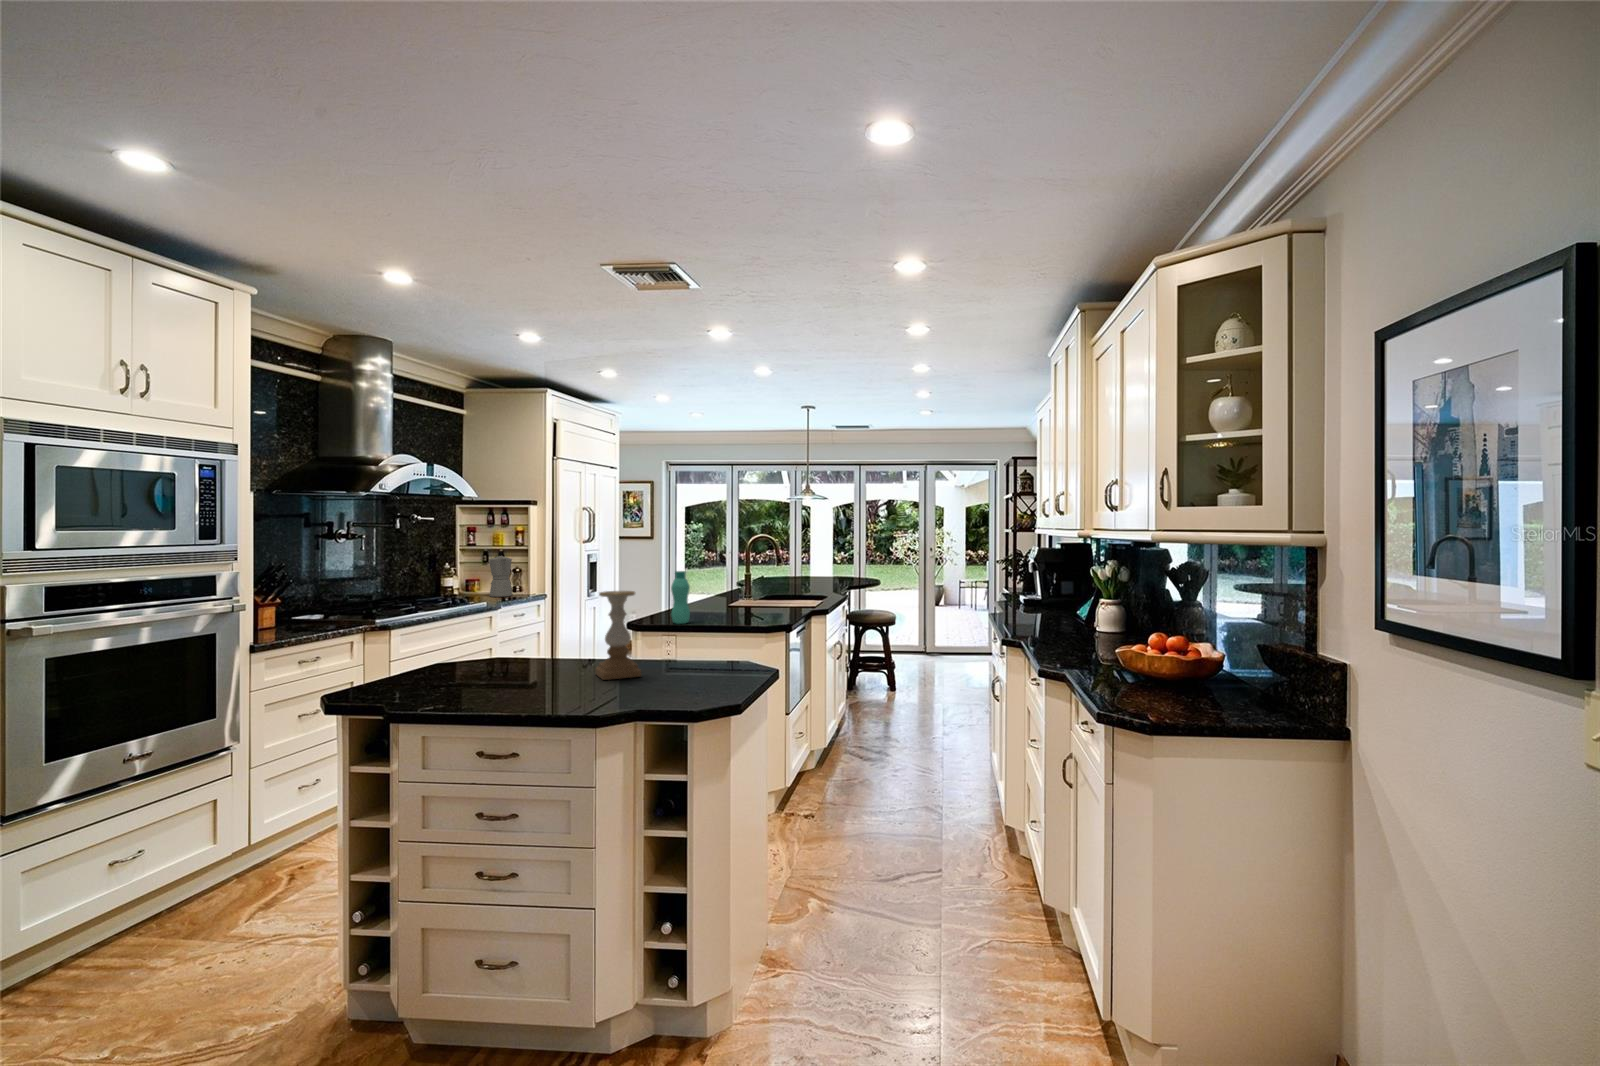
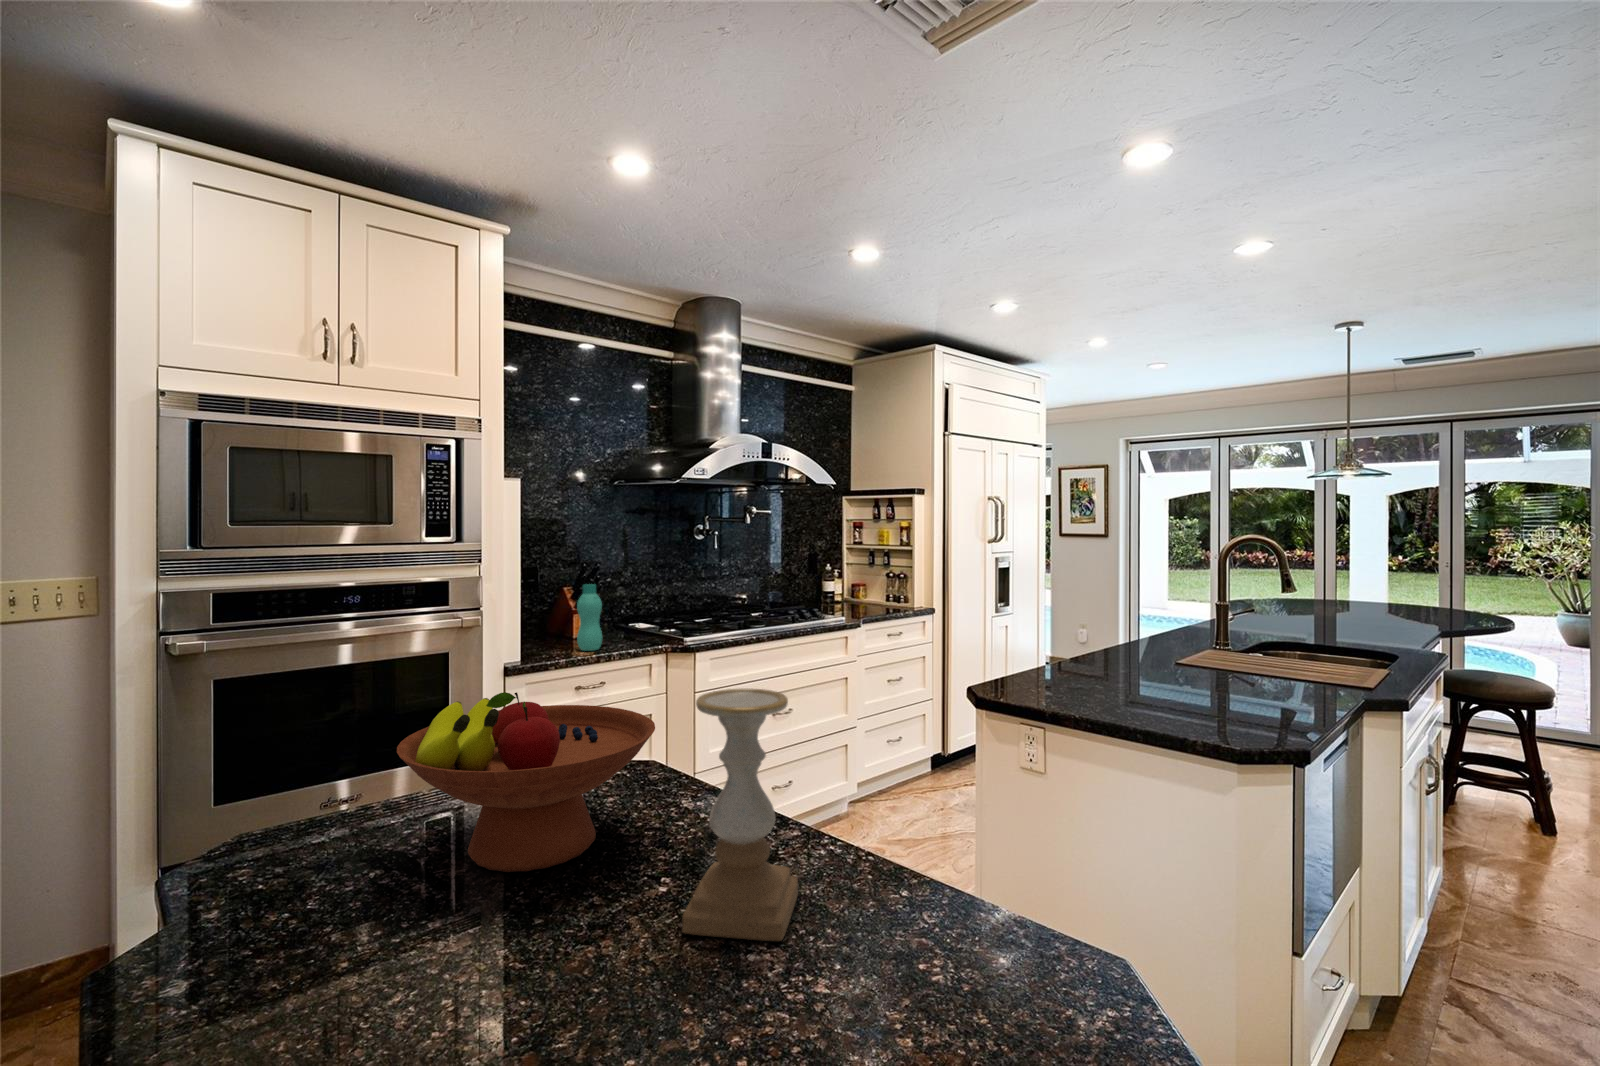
moka pot: present [489,552,512,597] -> none [862,553,890,609]
bottle: present [671,571,690,624] -> present [577,584,602,651]
fruit bowl: none [435,606,556,682] -> present [397,692,655,872]

